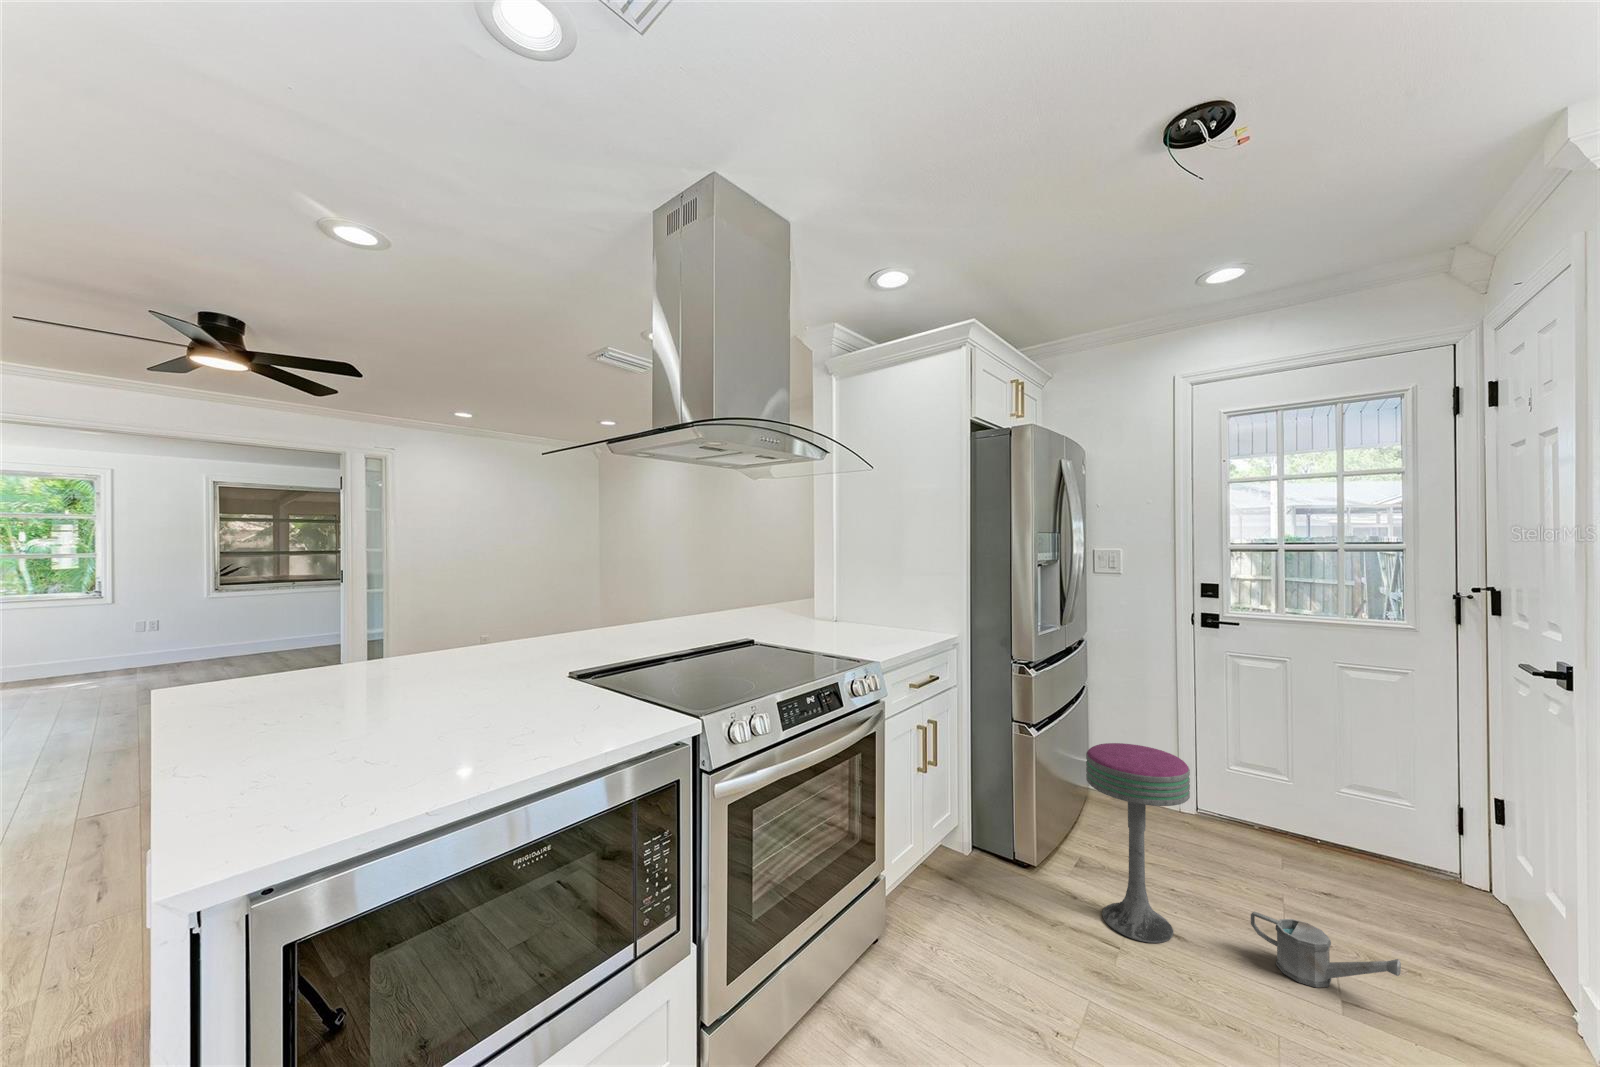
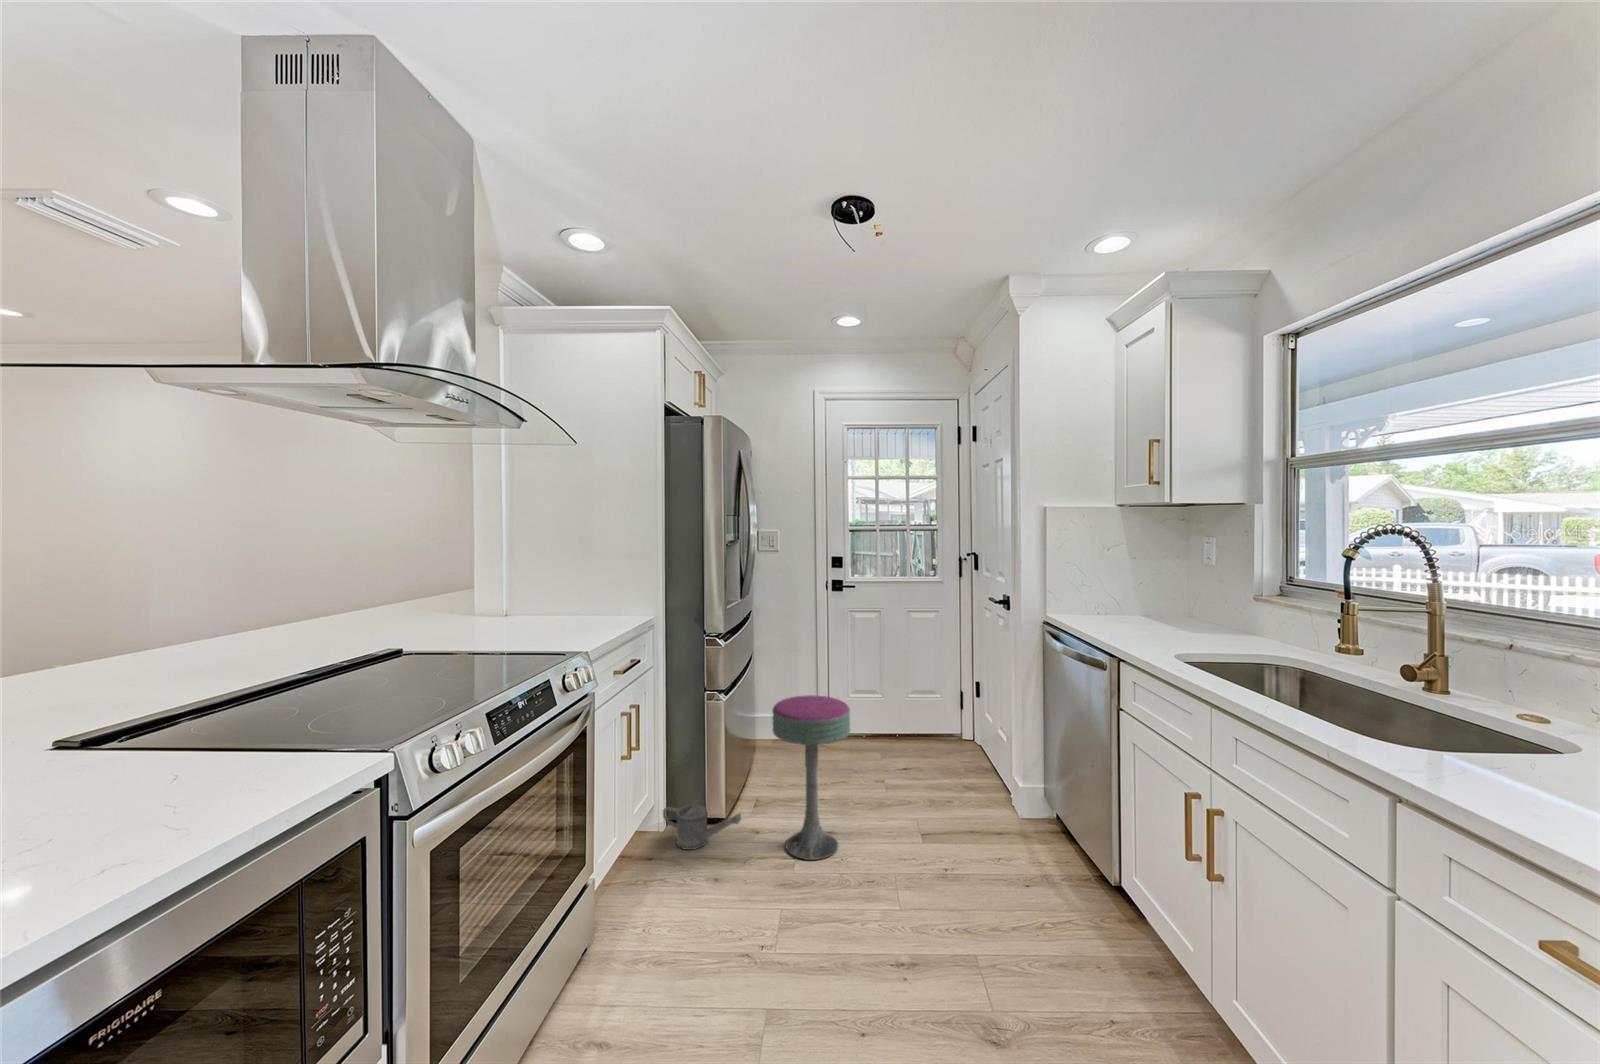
watering can: present [1251,912,1401,987] -> present [663,805,741,850]

